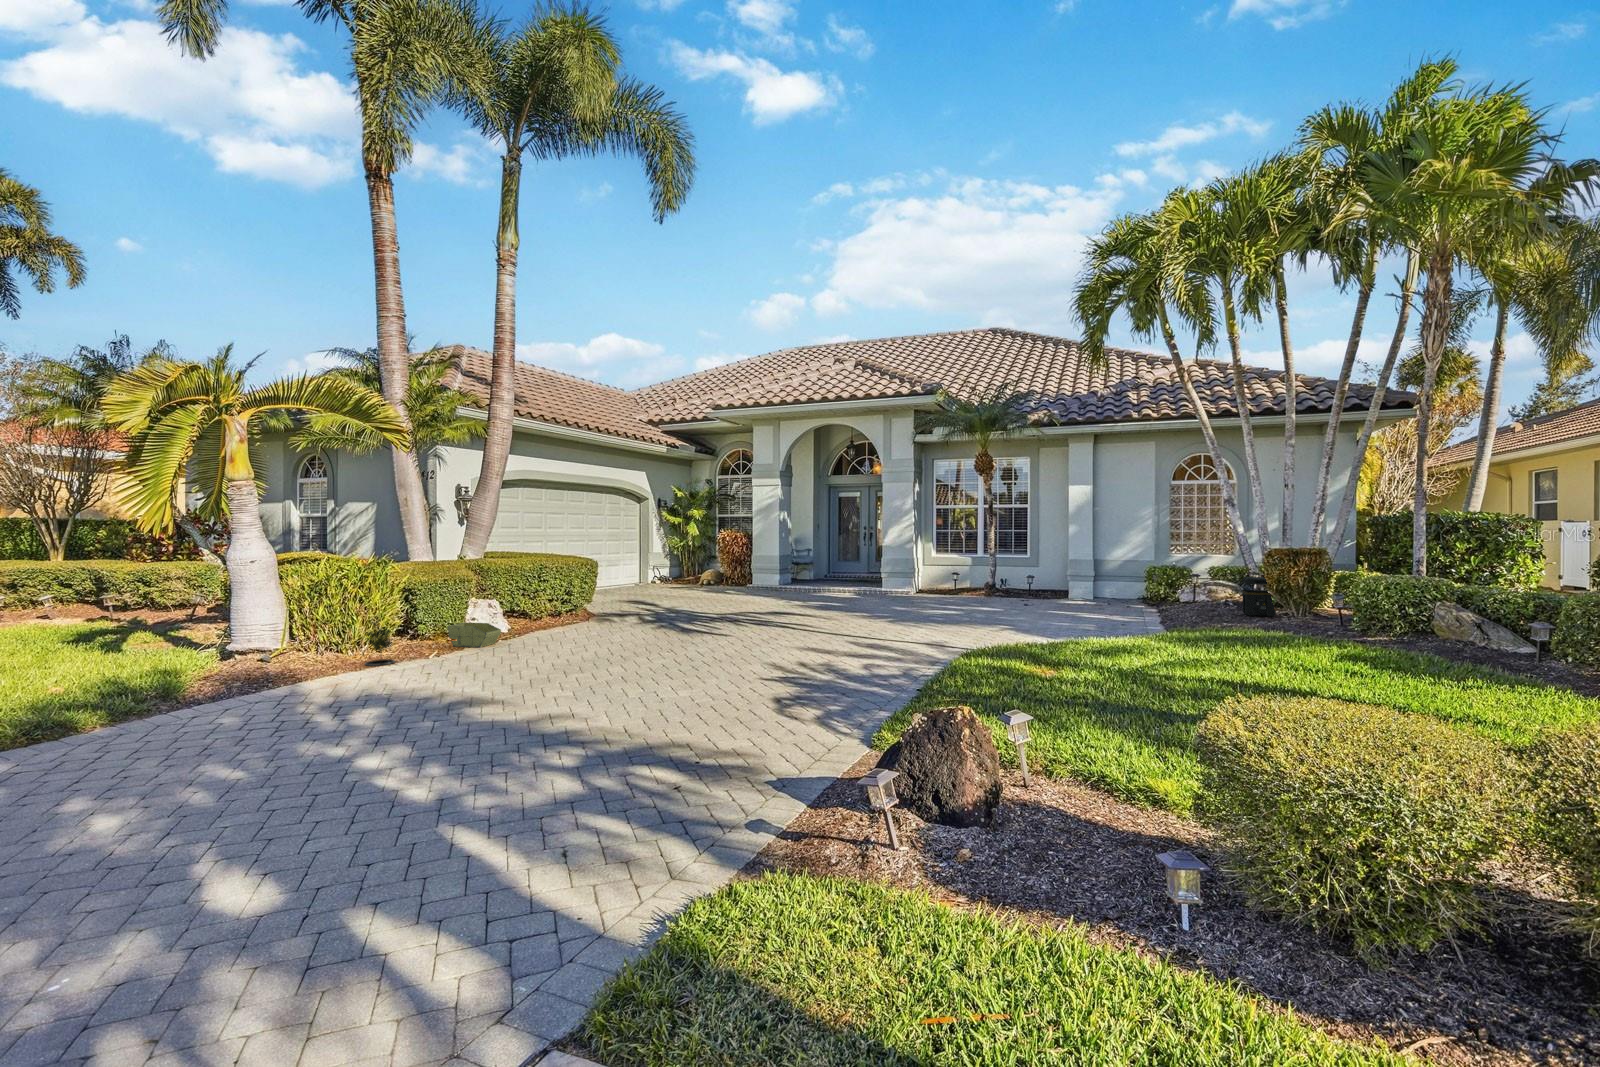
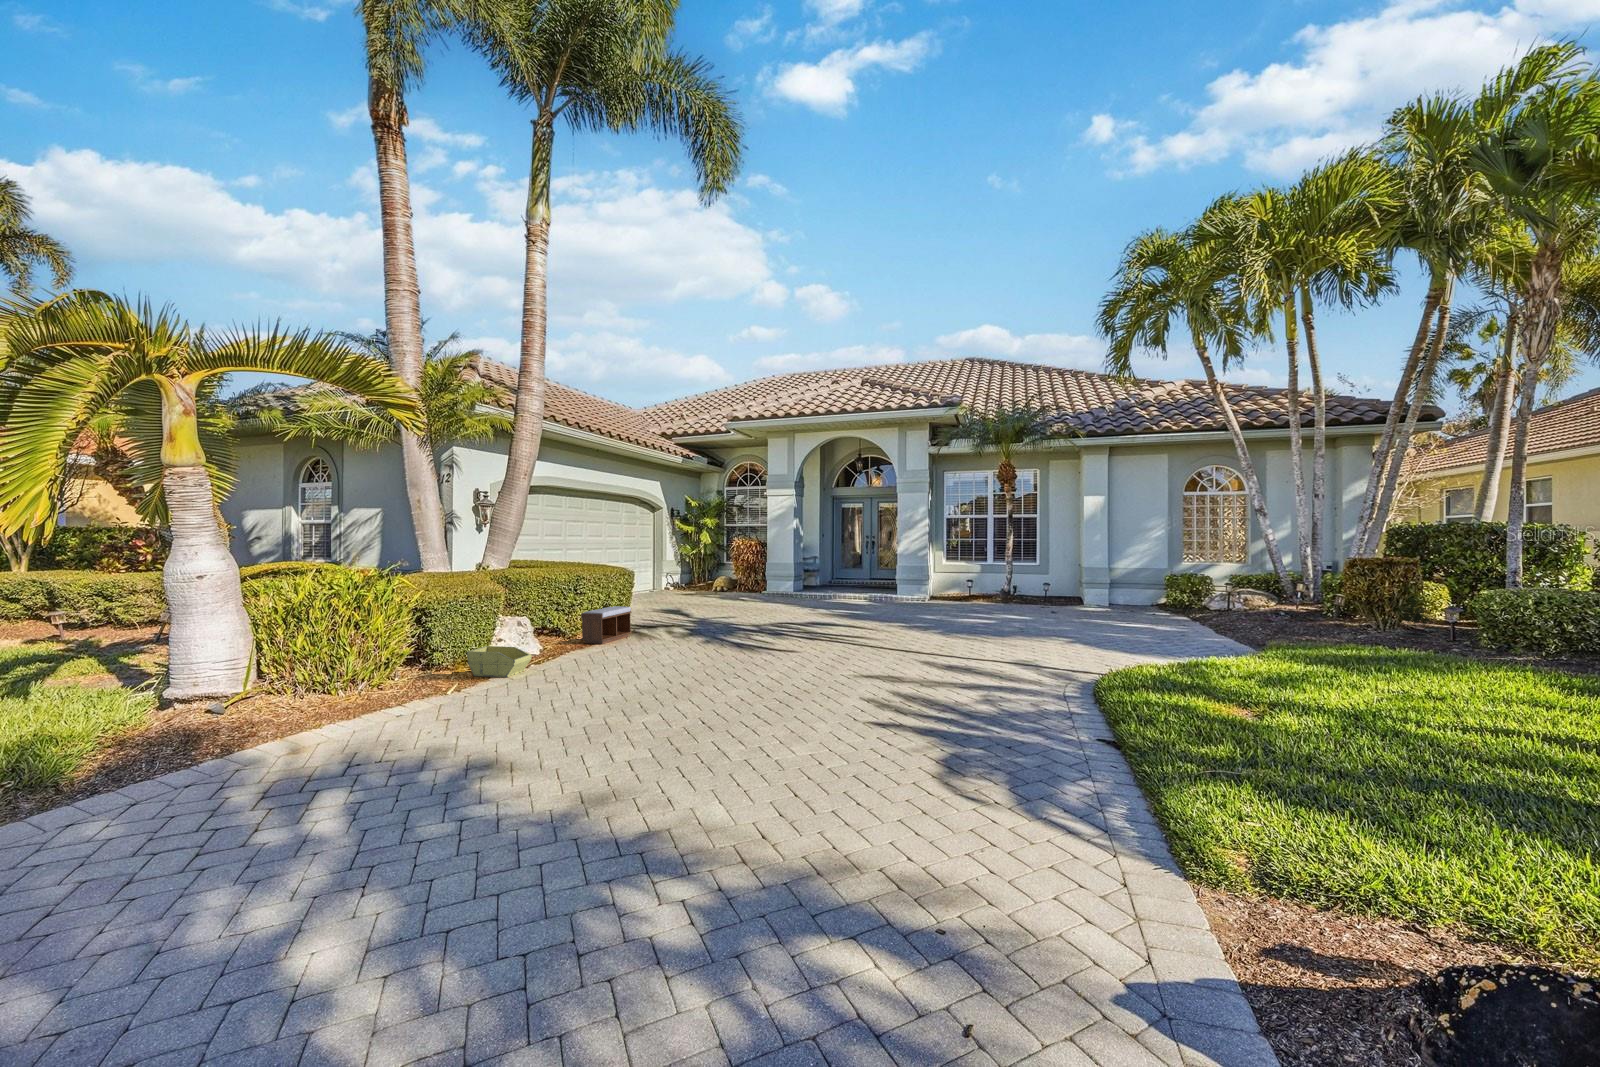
toolbox: present [1242,577,1276,617] -> none [1303,588,1346,629]
bench: none [550,592,597,625] -> present [581,606,632,644]
potted tree: present [365,620,395,666] -> present [1400,599,1432,638]

